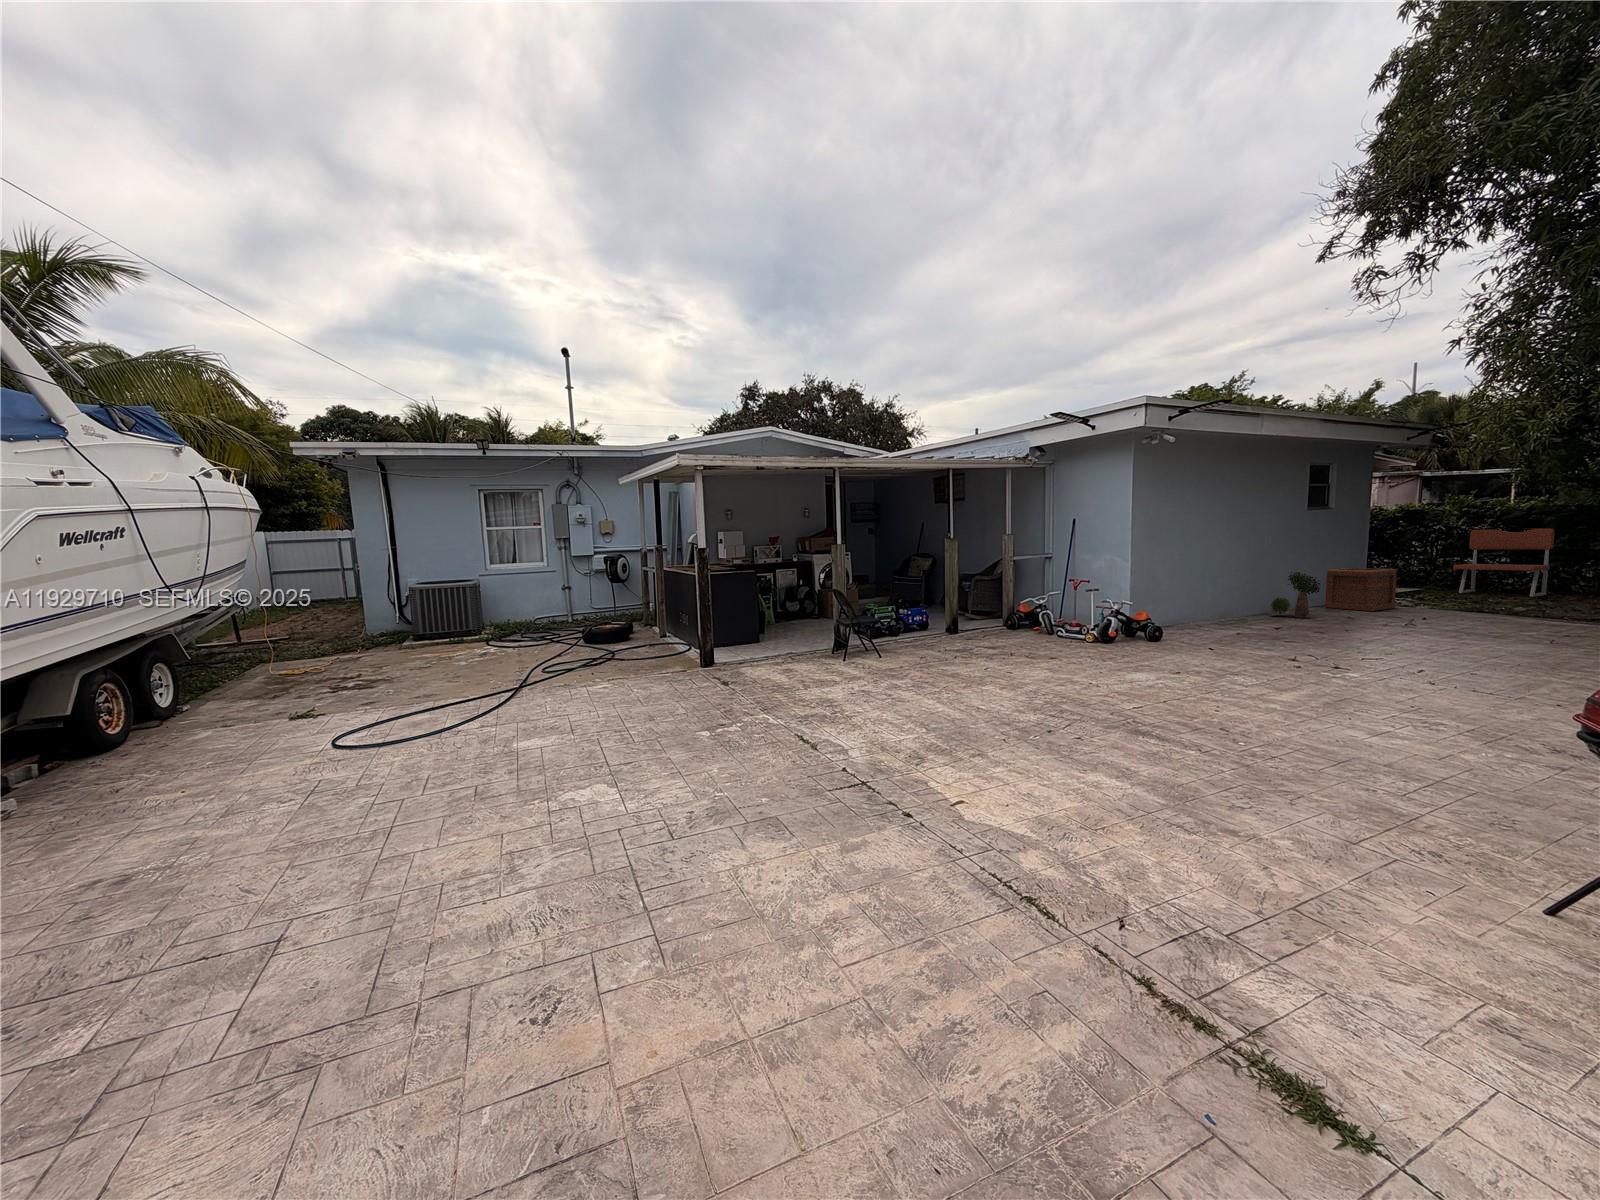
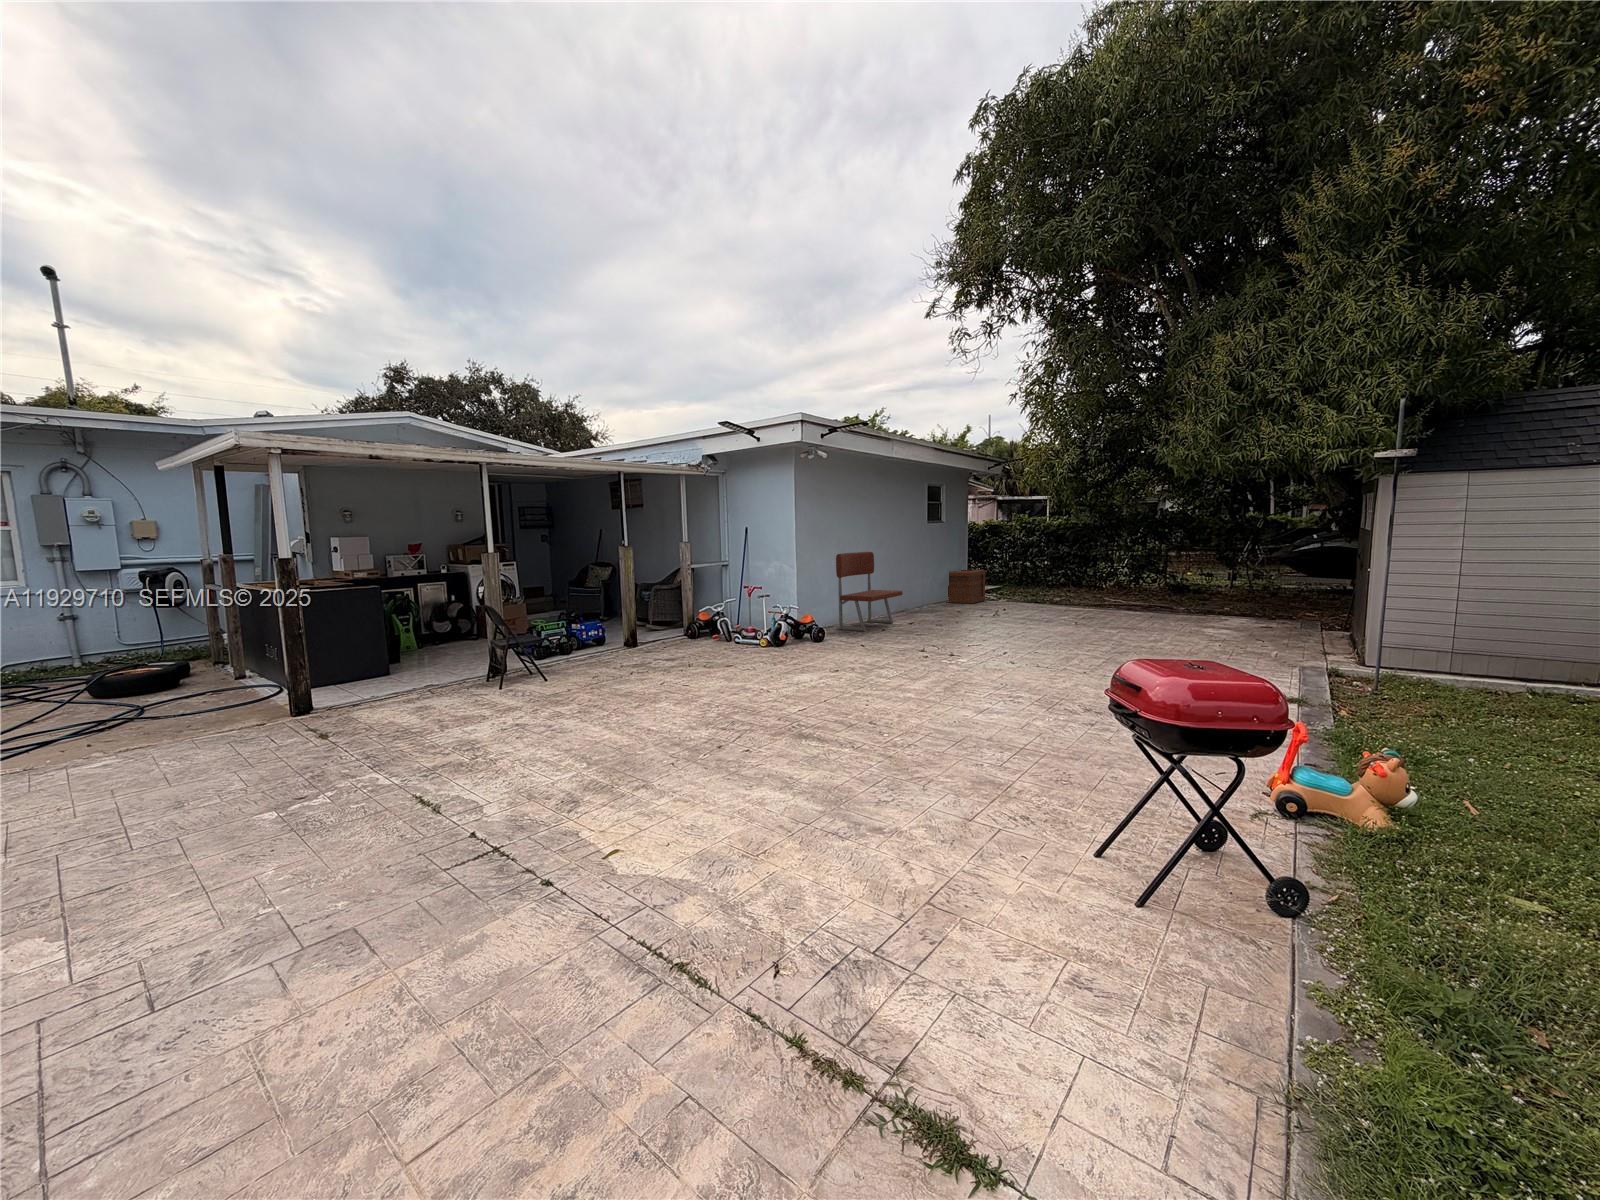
bench: present [1453,529,1554,597] -> present [836,552,903,631]
potted plant: present [1270,572,1320,618] -> none [906,574,939,611]

